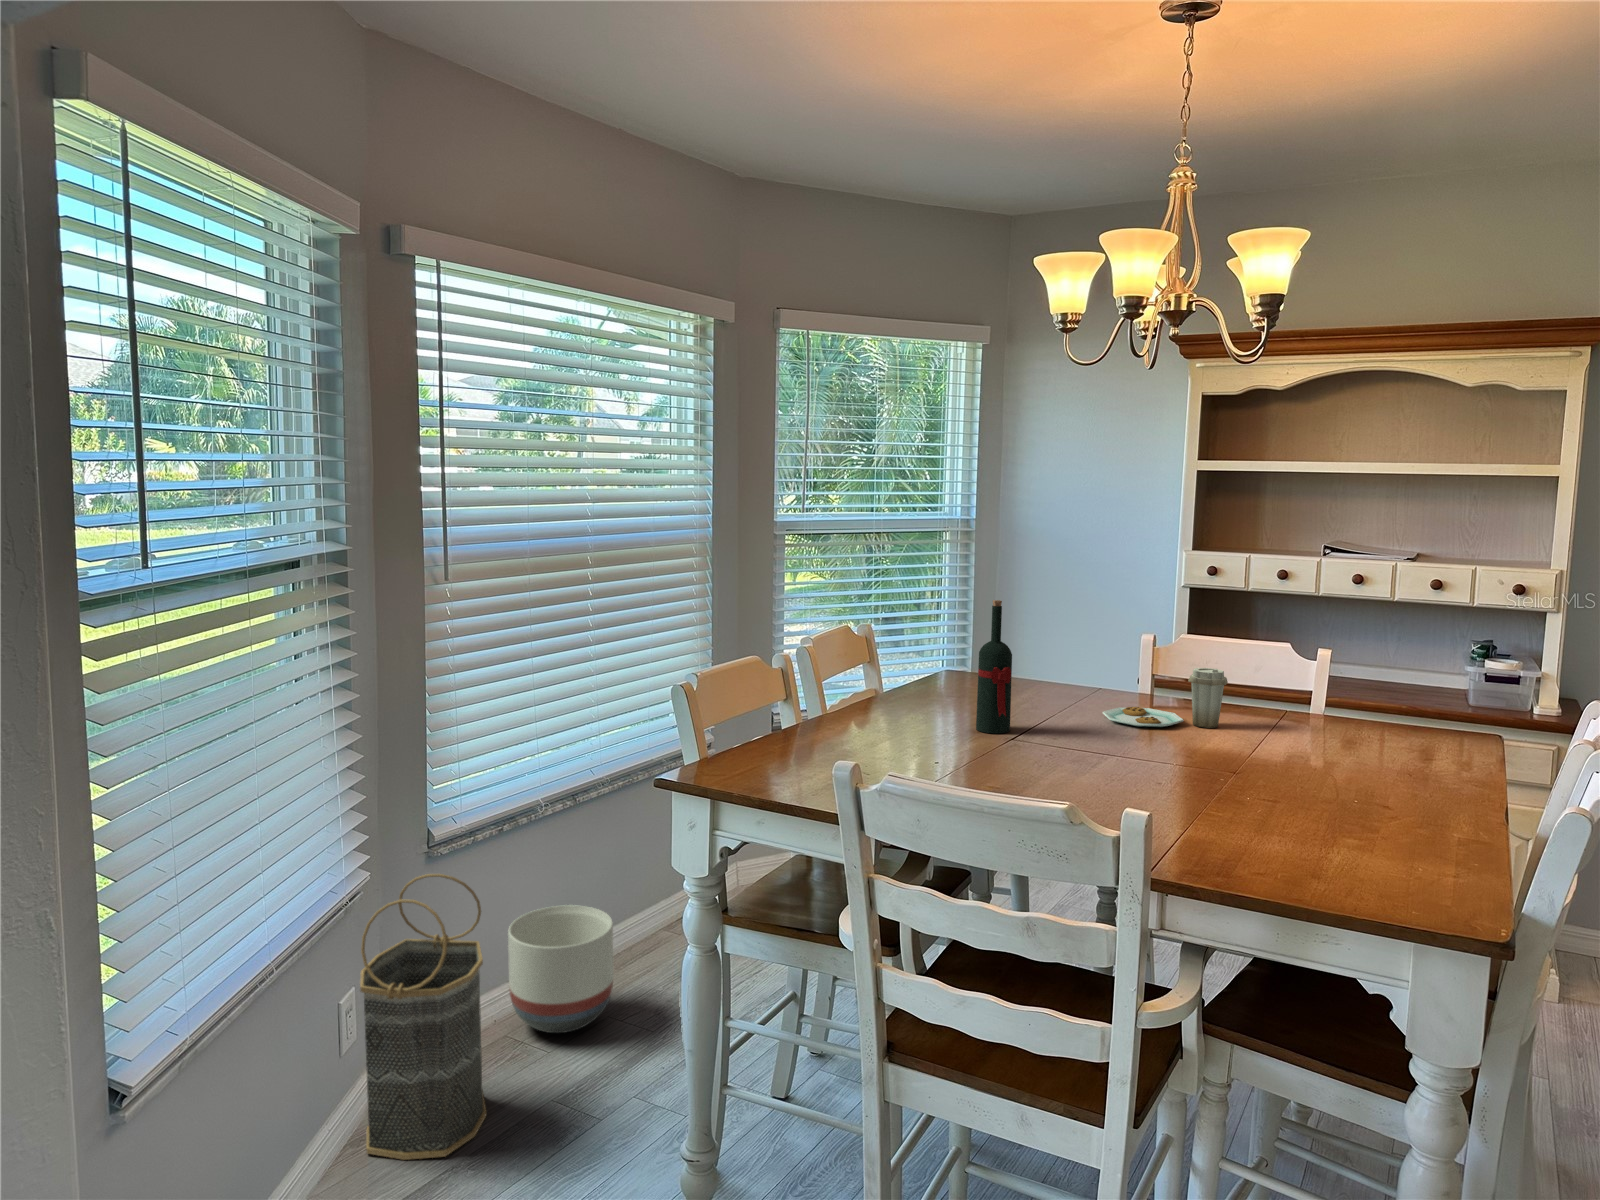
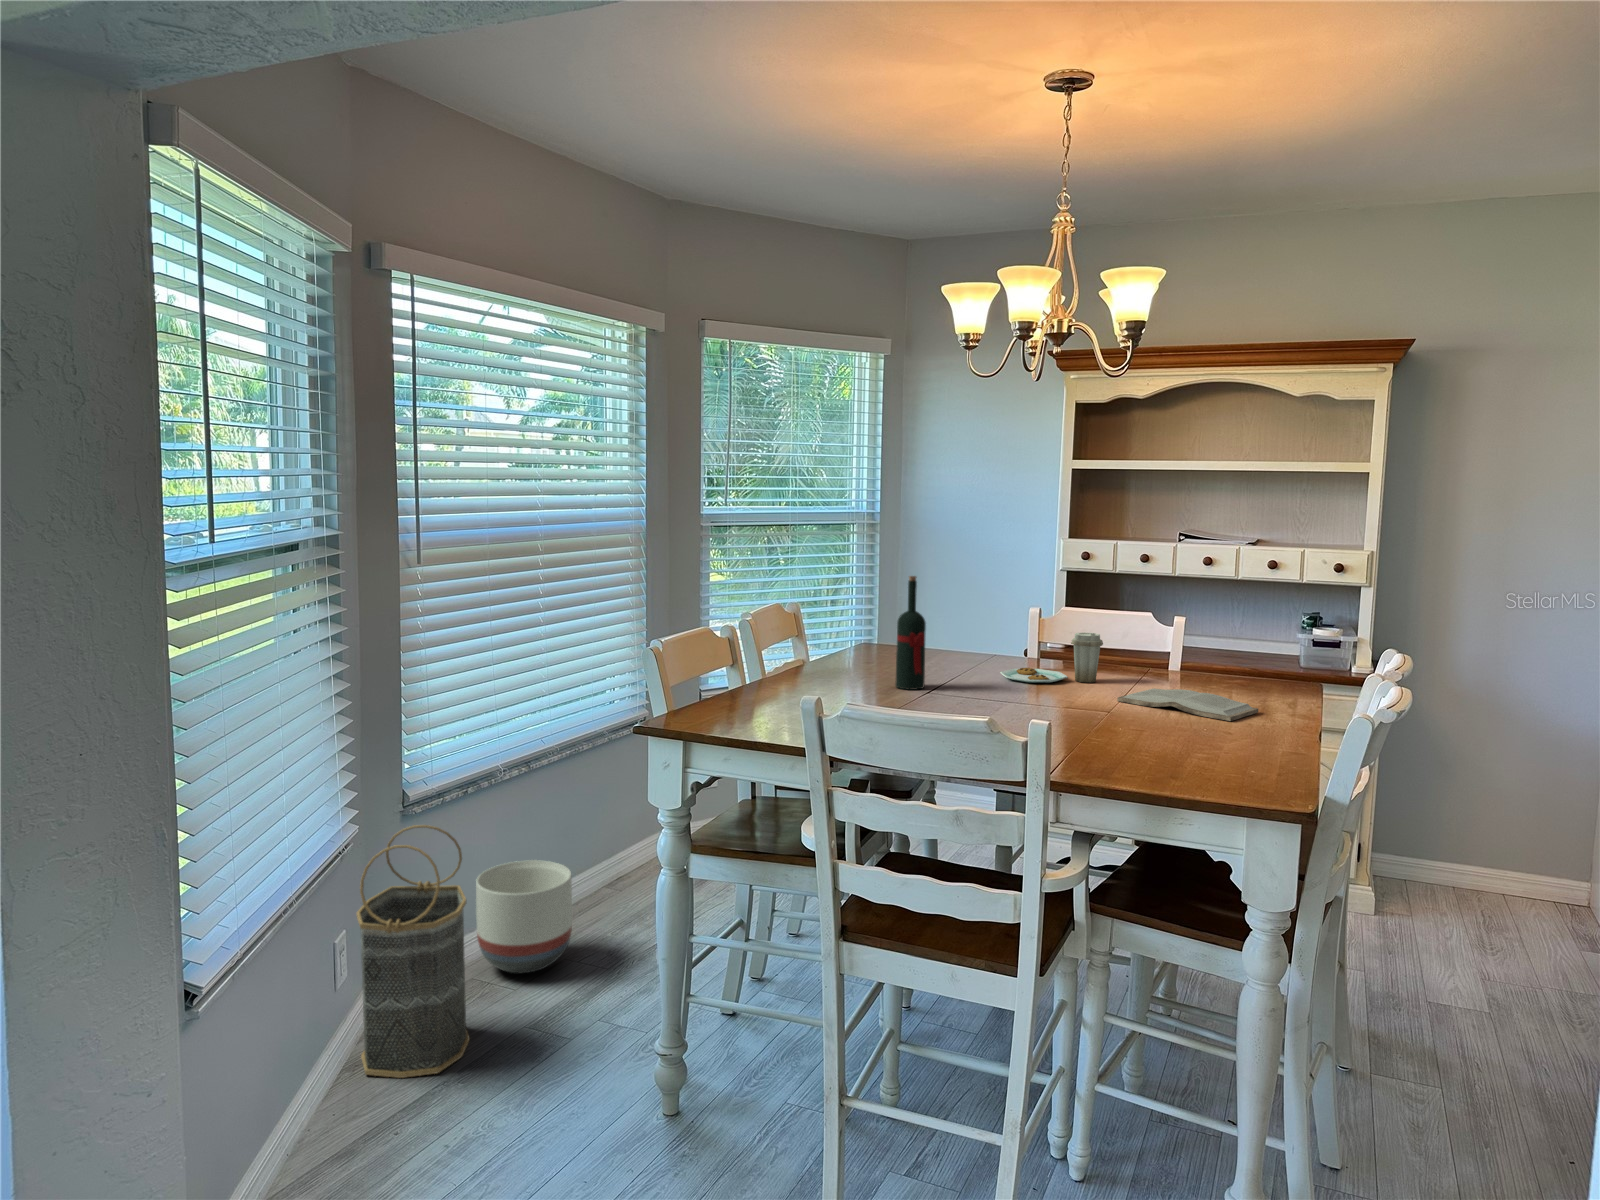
book: none [1244,740,1424,789] -> present [1117,688,1258,721]

